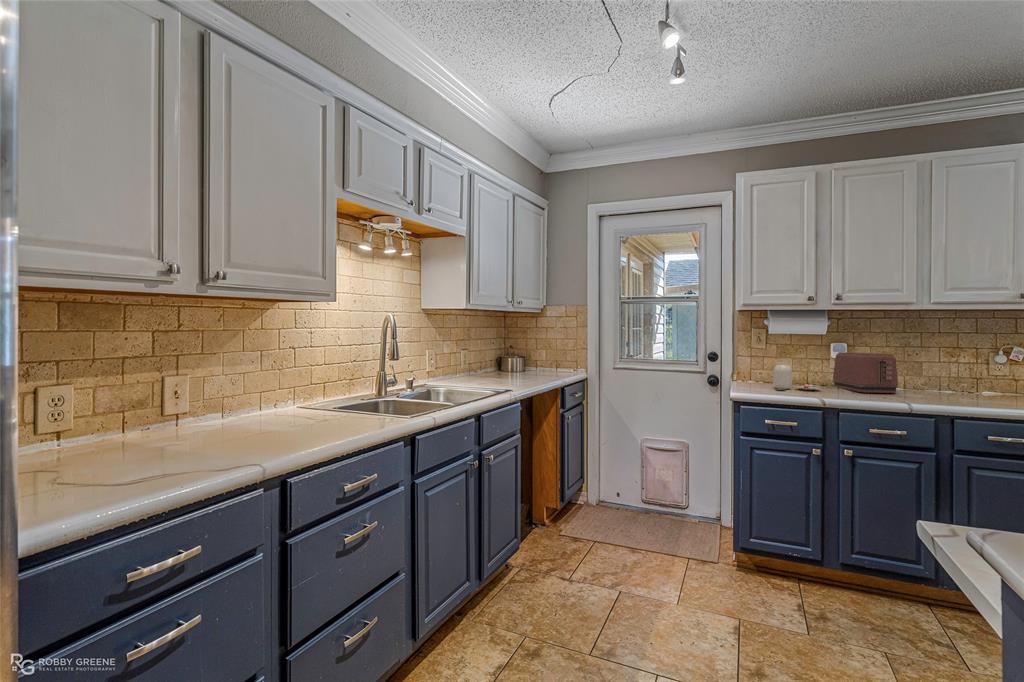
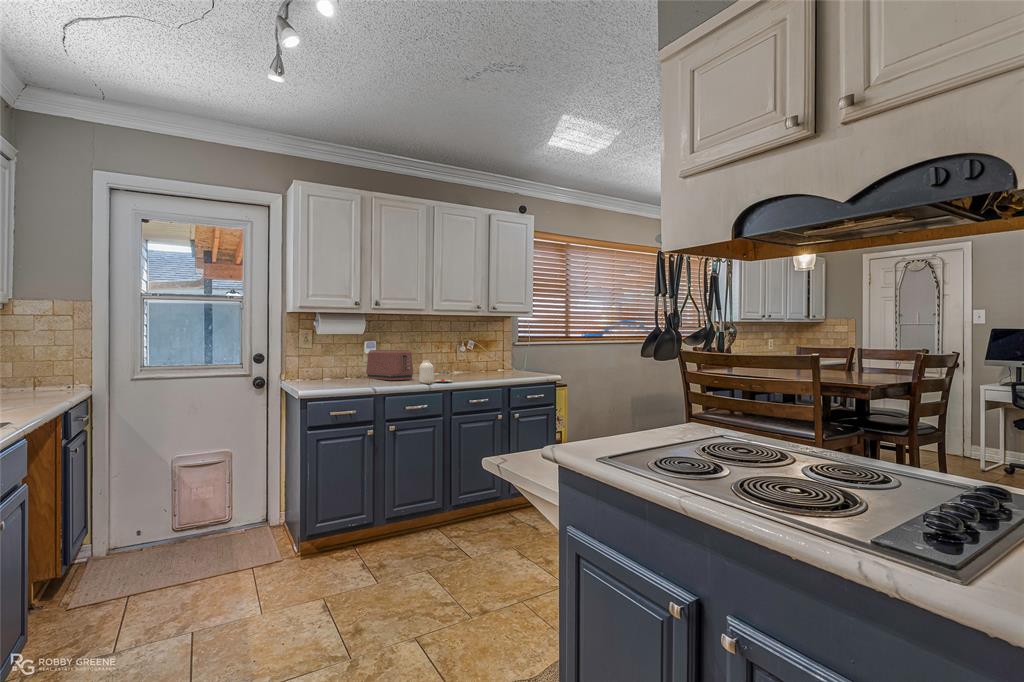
jar: present [773,362,820,390] -> present [419,360,452,384]

